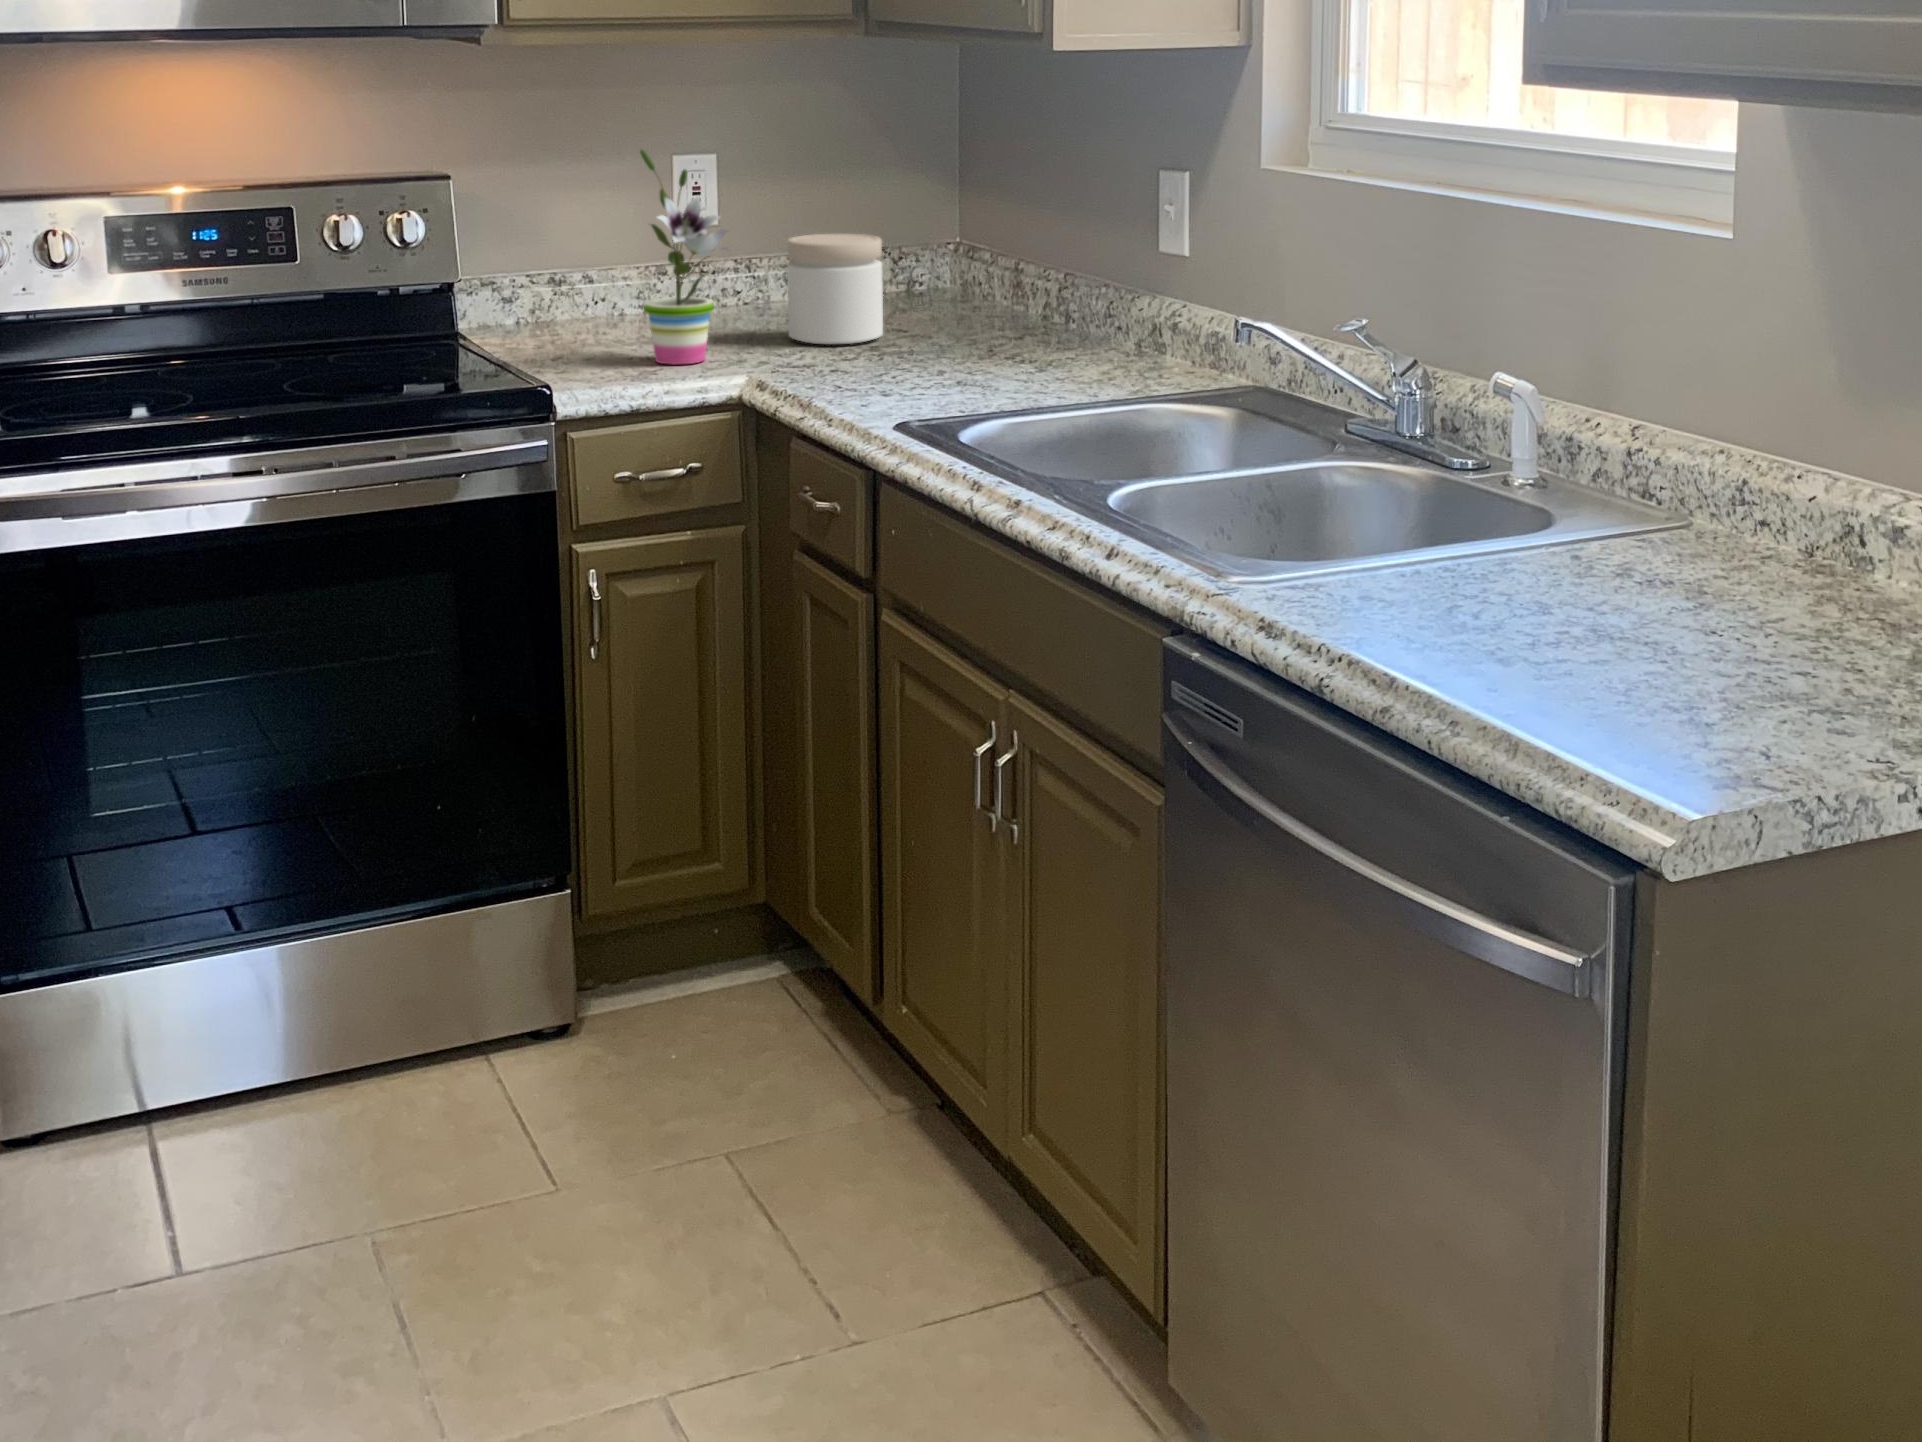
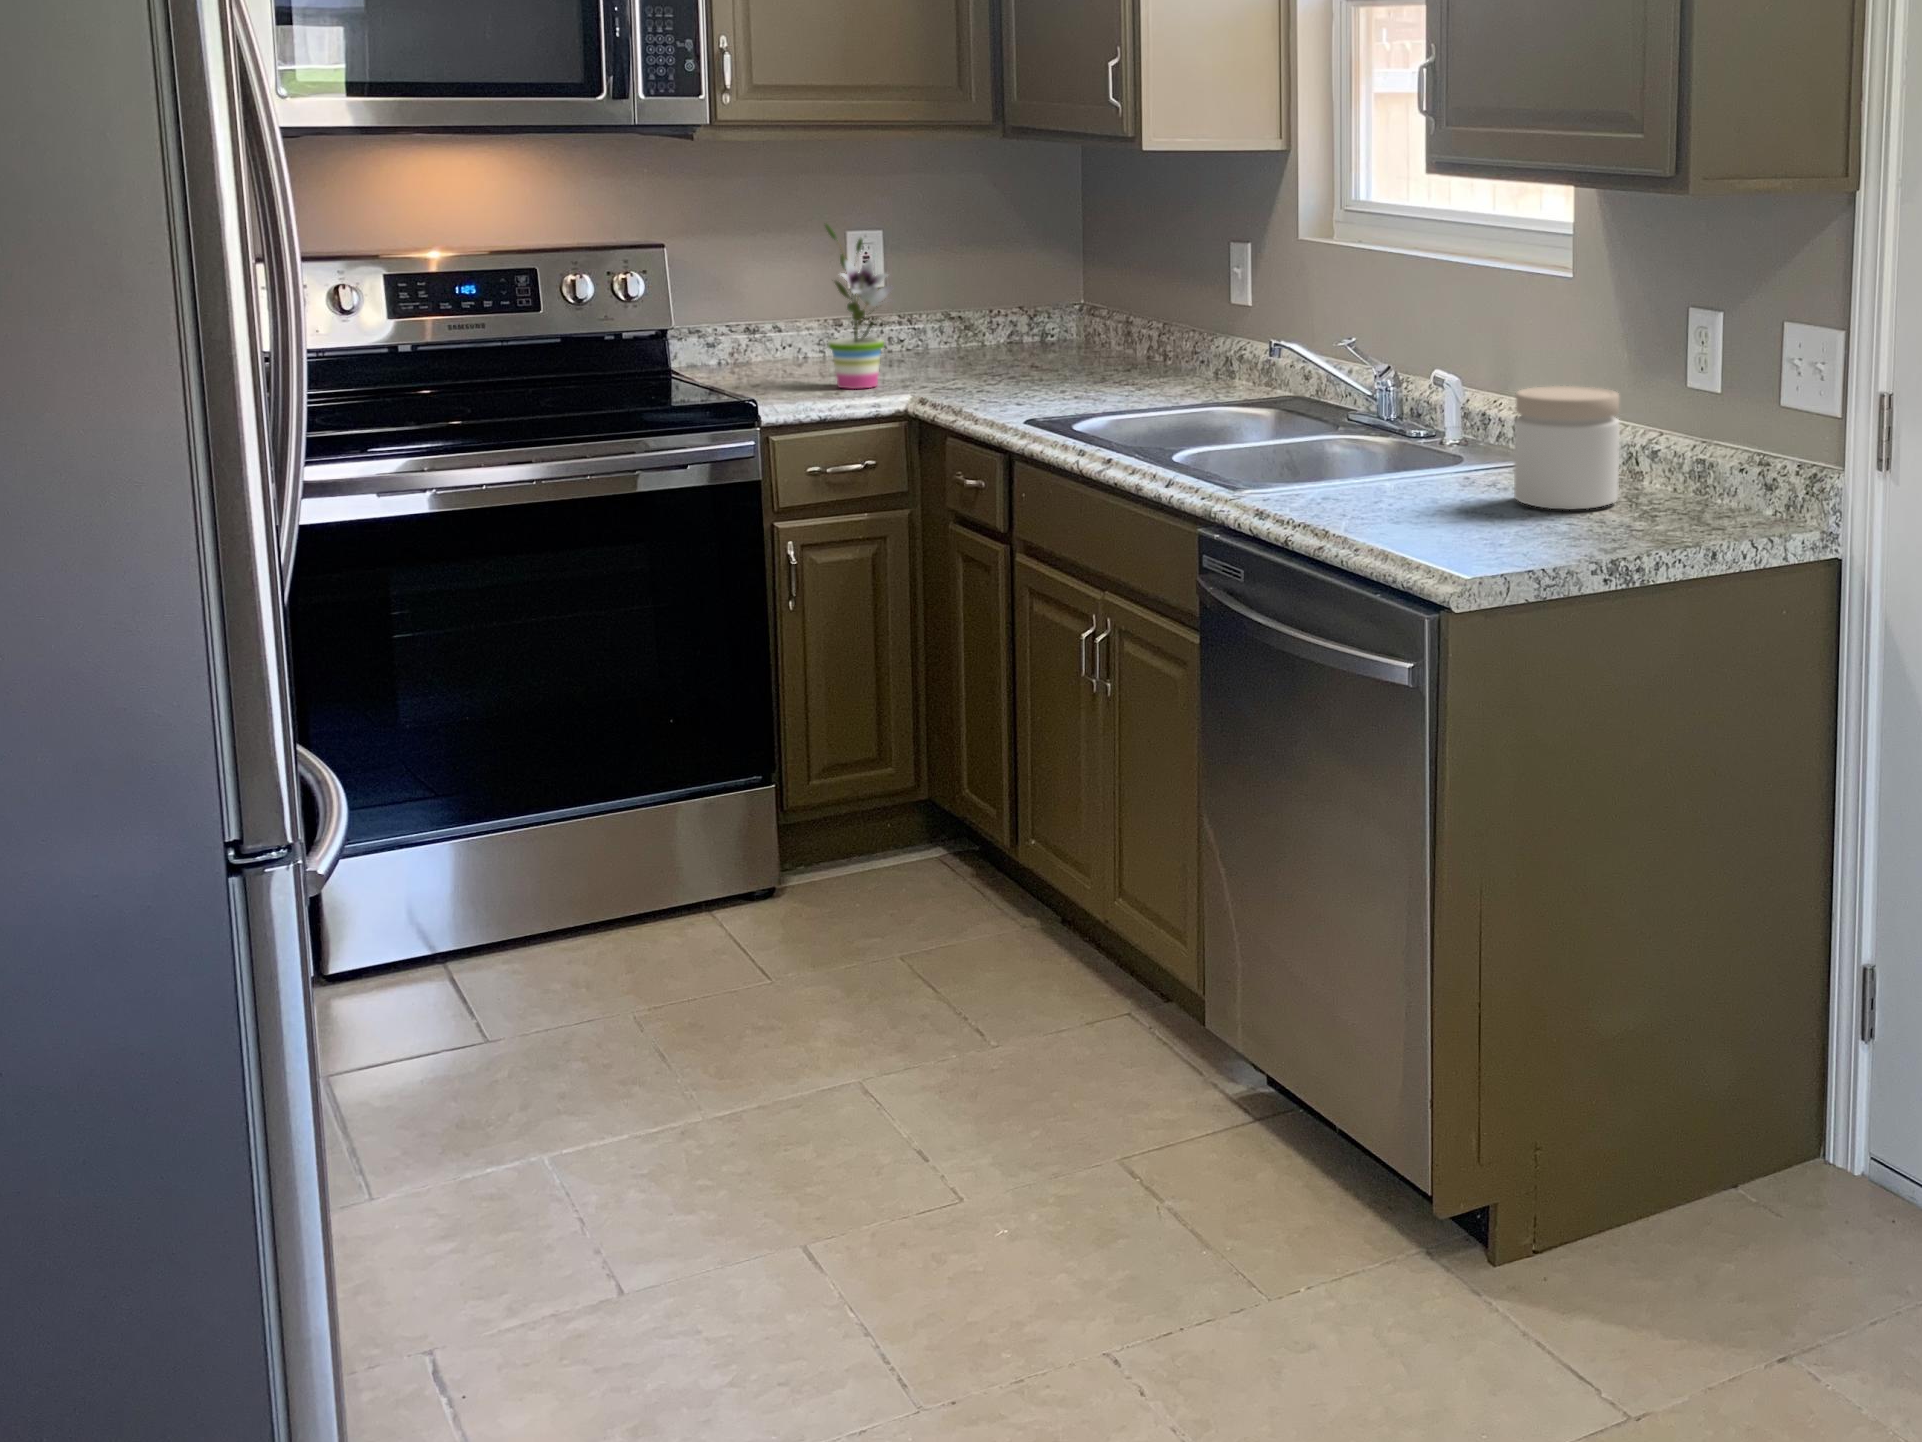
jar: present [787,234,883,344] -> present [1514,386,1620,510]

